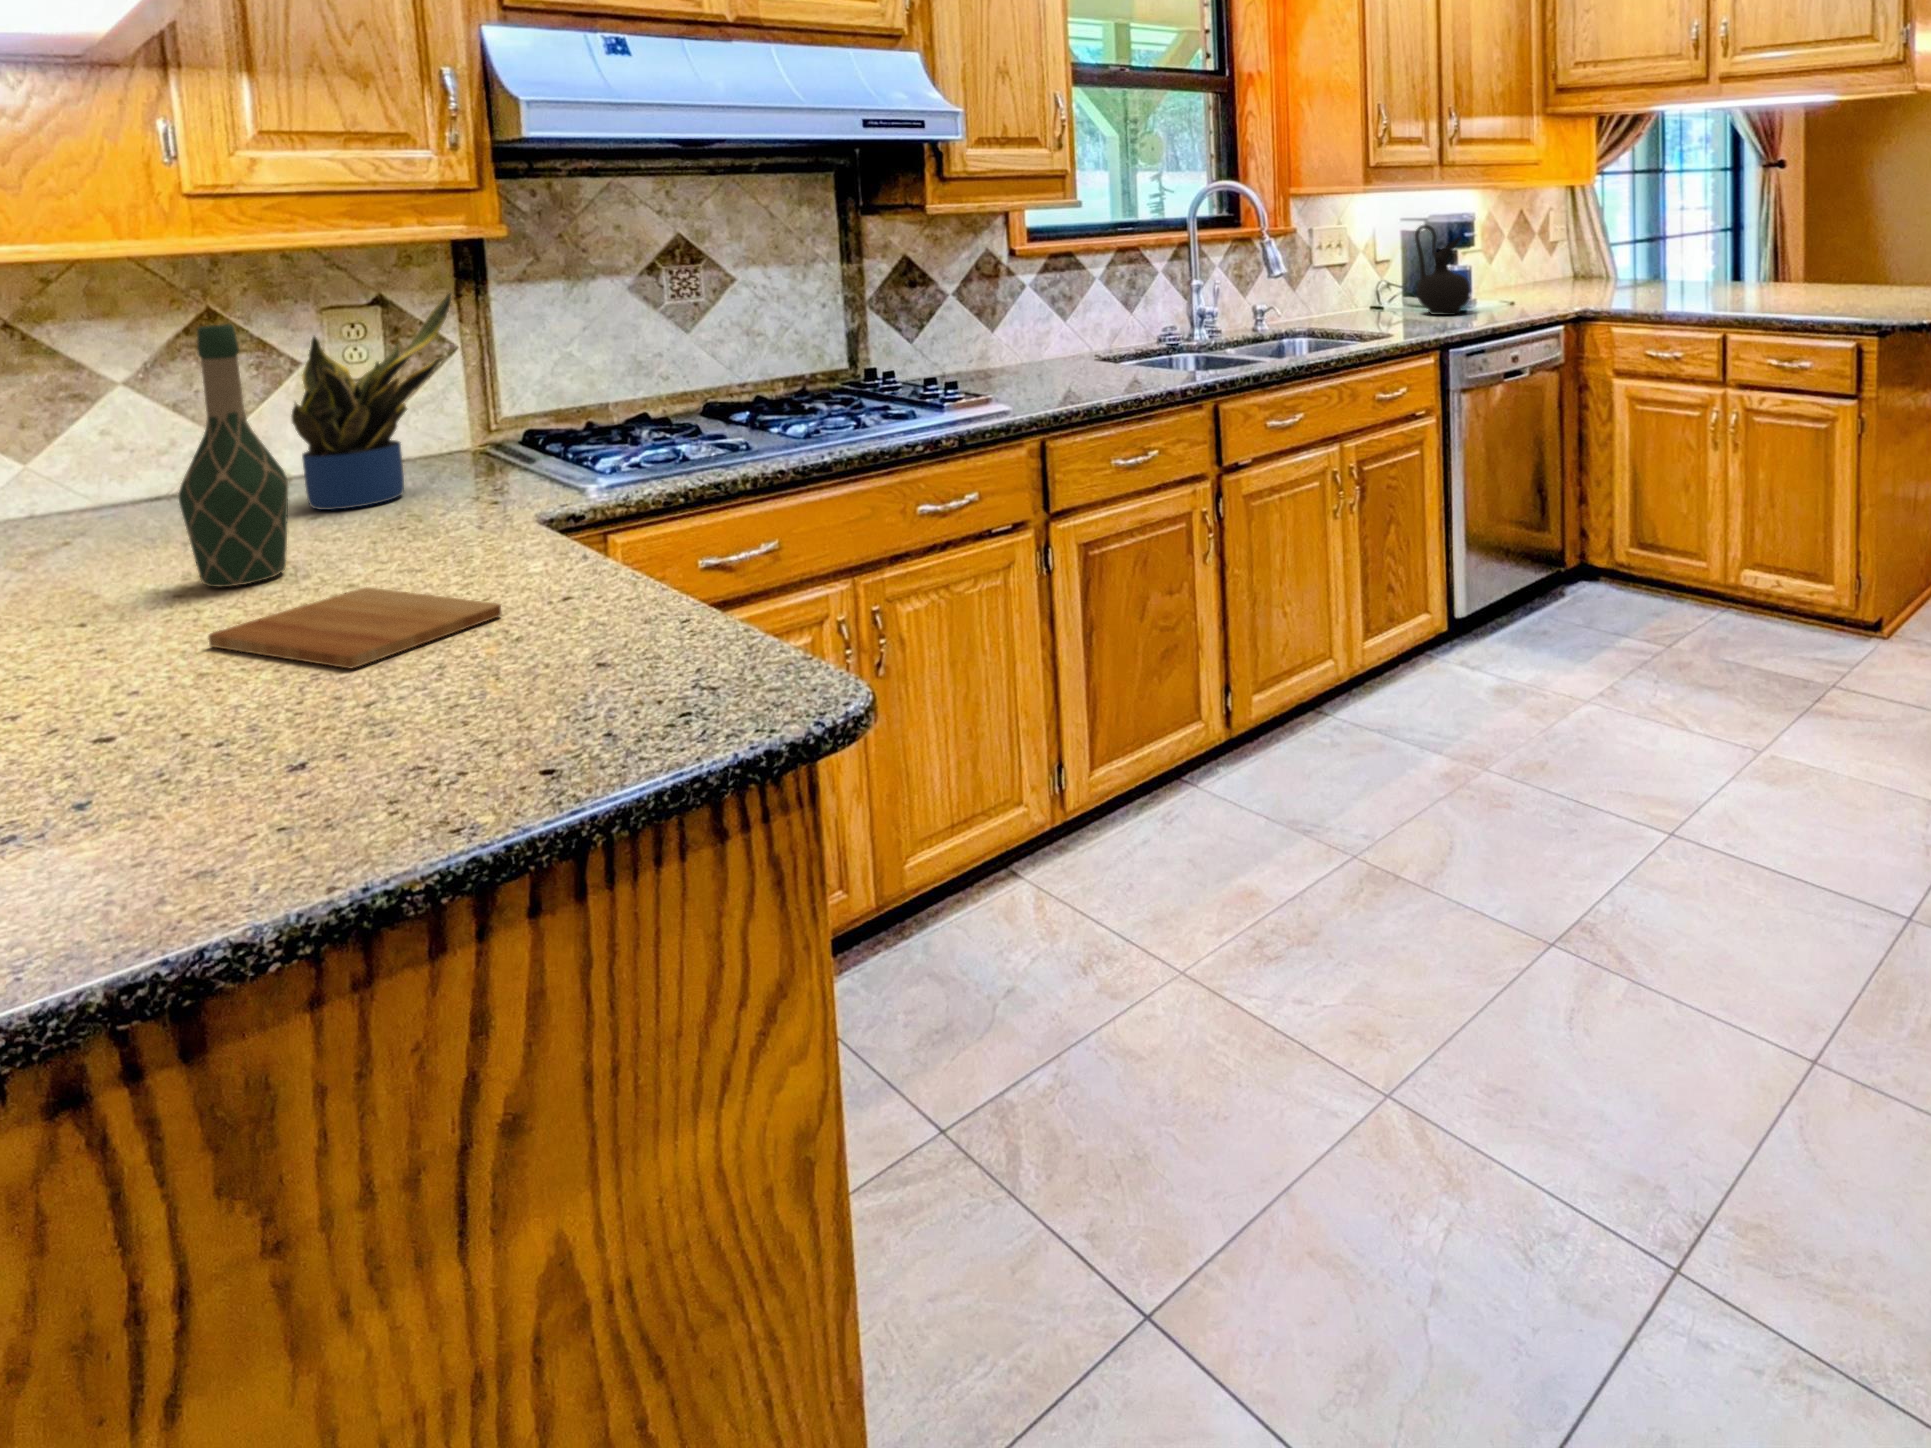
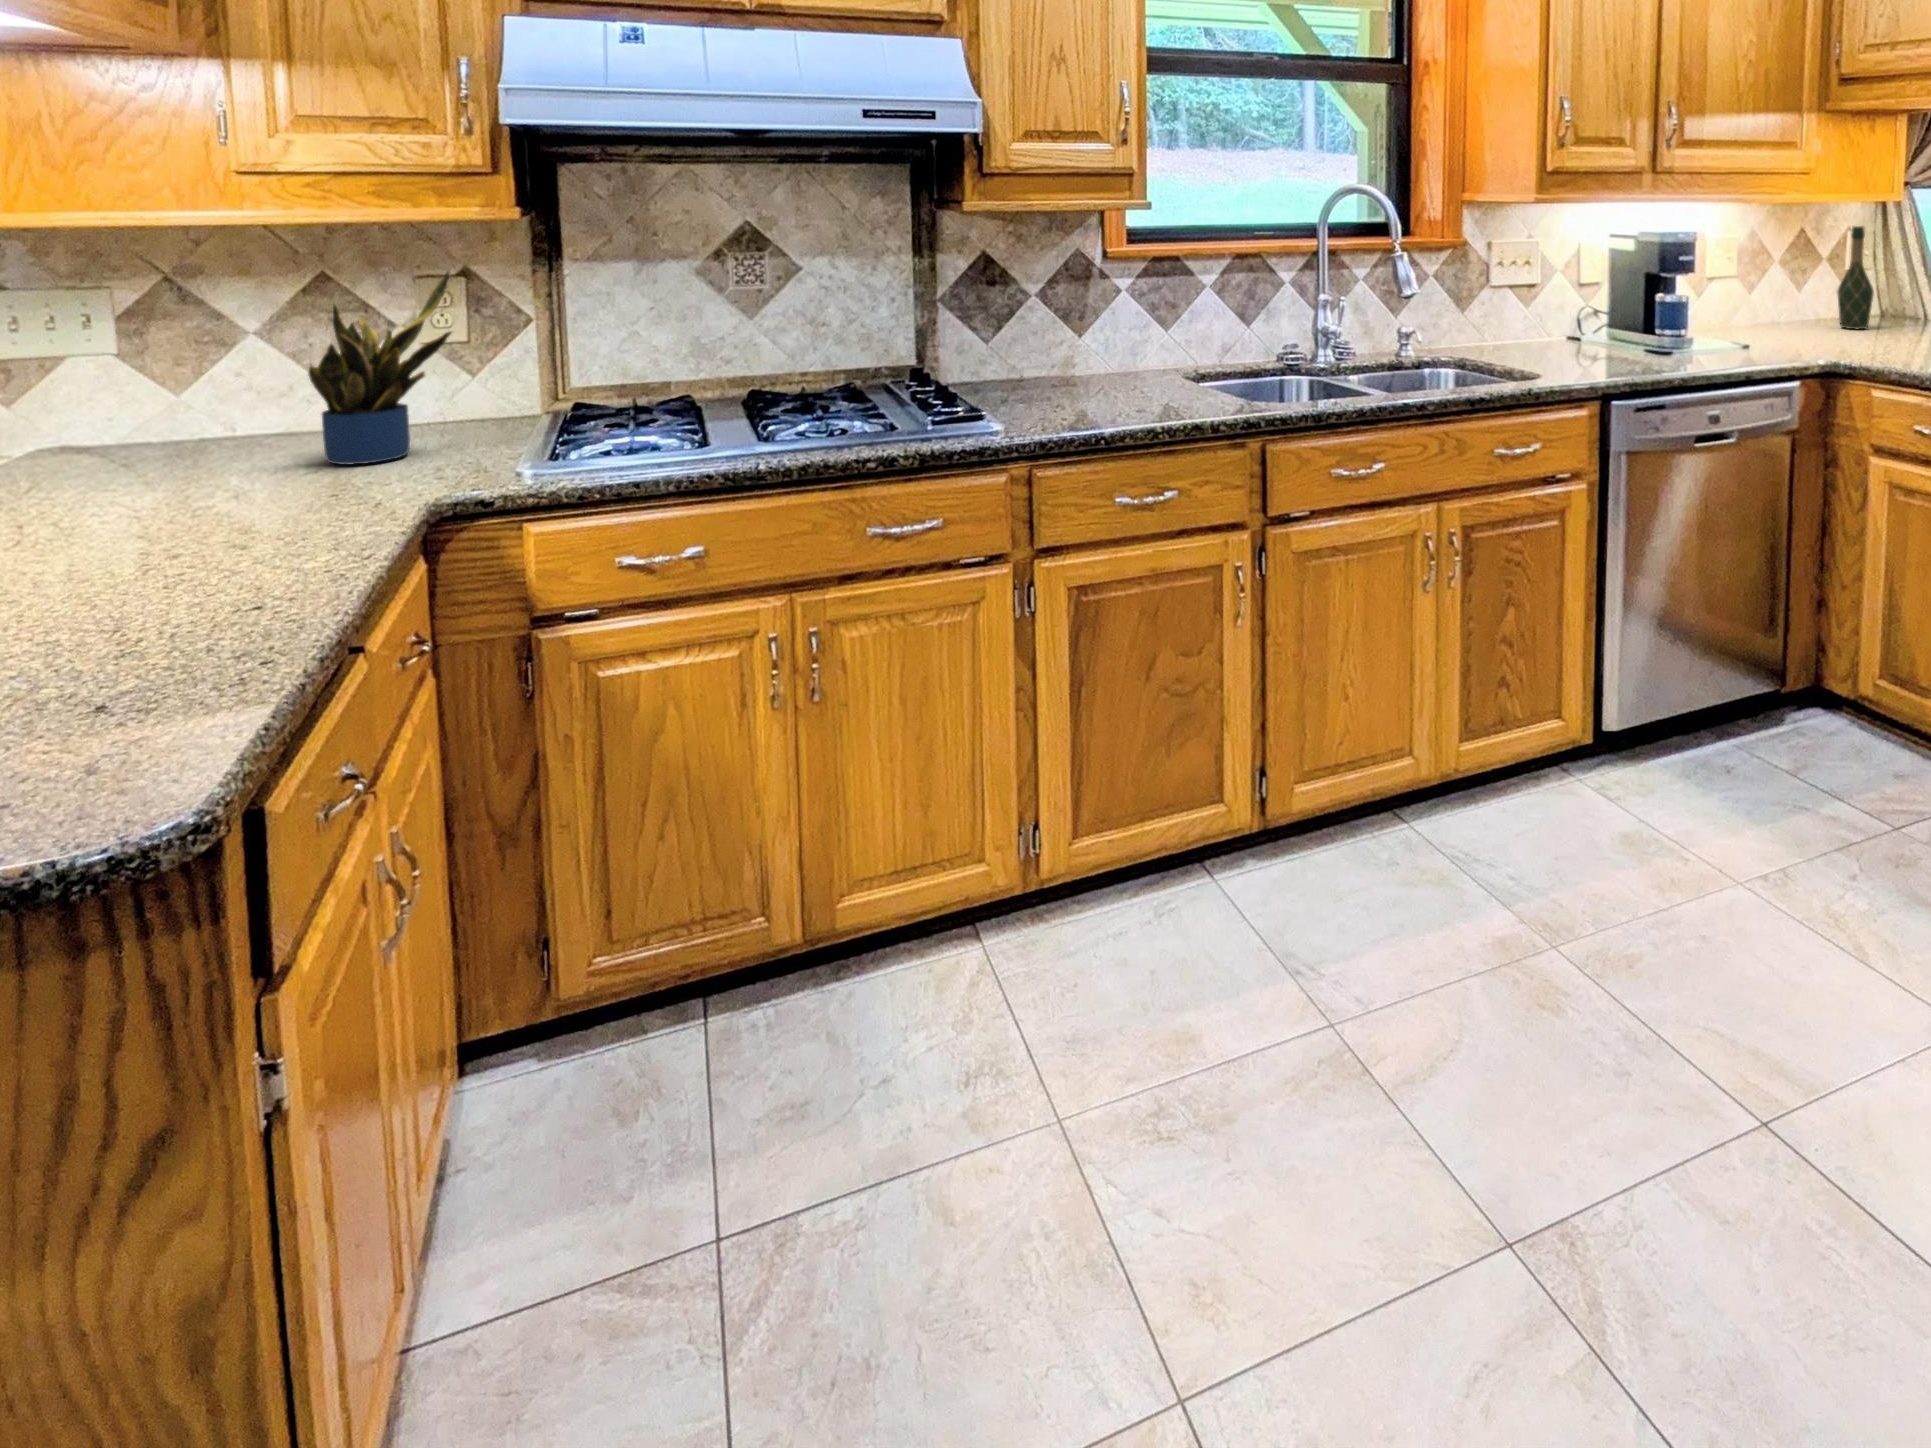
ceramic jug: present [1415,225,1470,315] -> none [1611,243,1680,354]
wine bottle: present [179,324,288,587] -> present [1838,226,1874,329]
cutting board: present [209,587,502,669] -> none [5,553,219,641]

